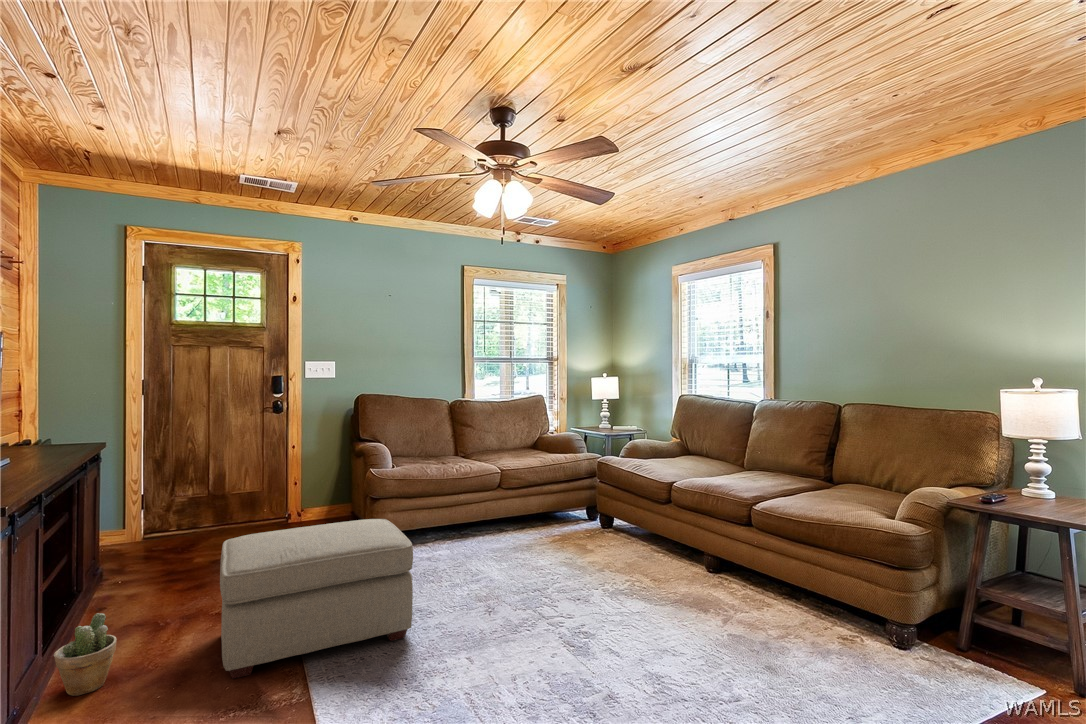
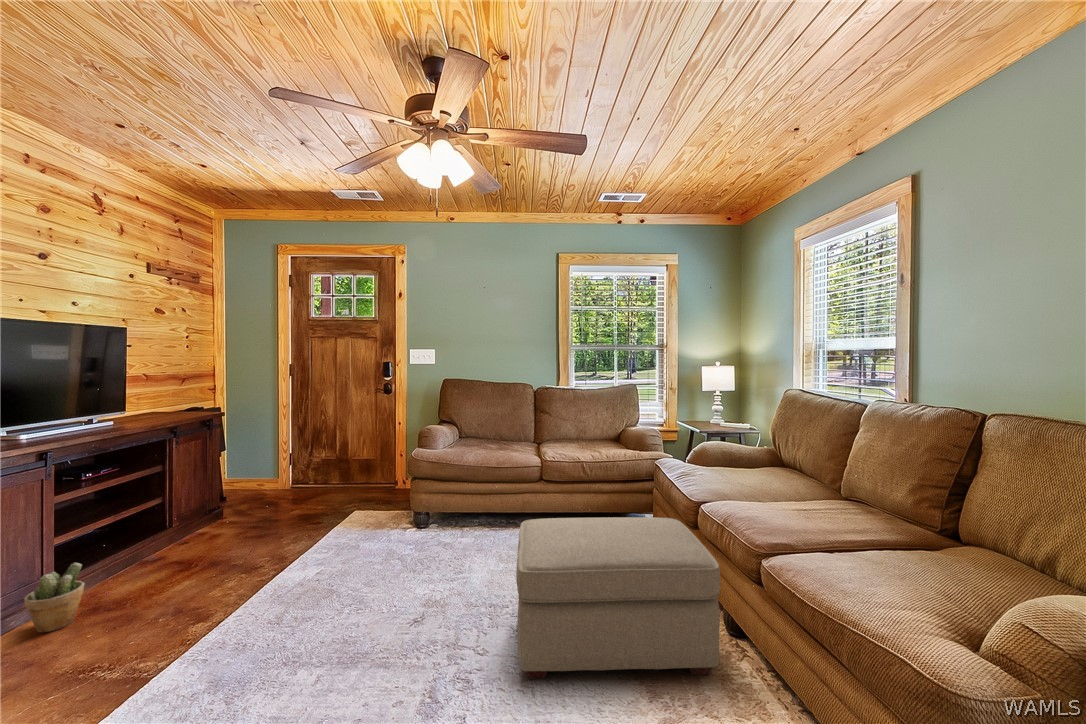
ottoman: present [220,519,413,679] -> present [516,517,720,679]

